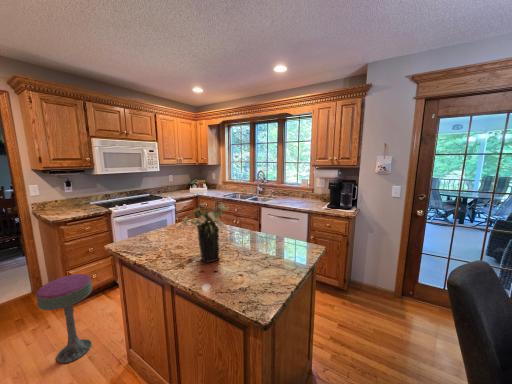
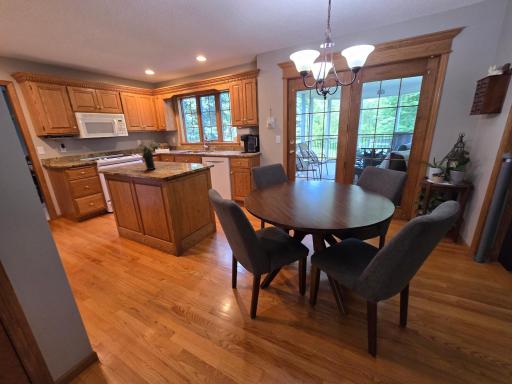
bar stool: present [36,274,92,363] -> none [63,193,97,237]

